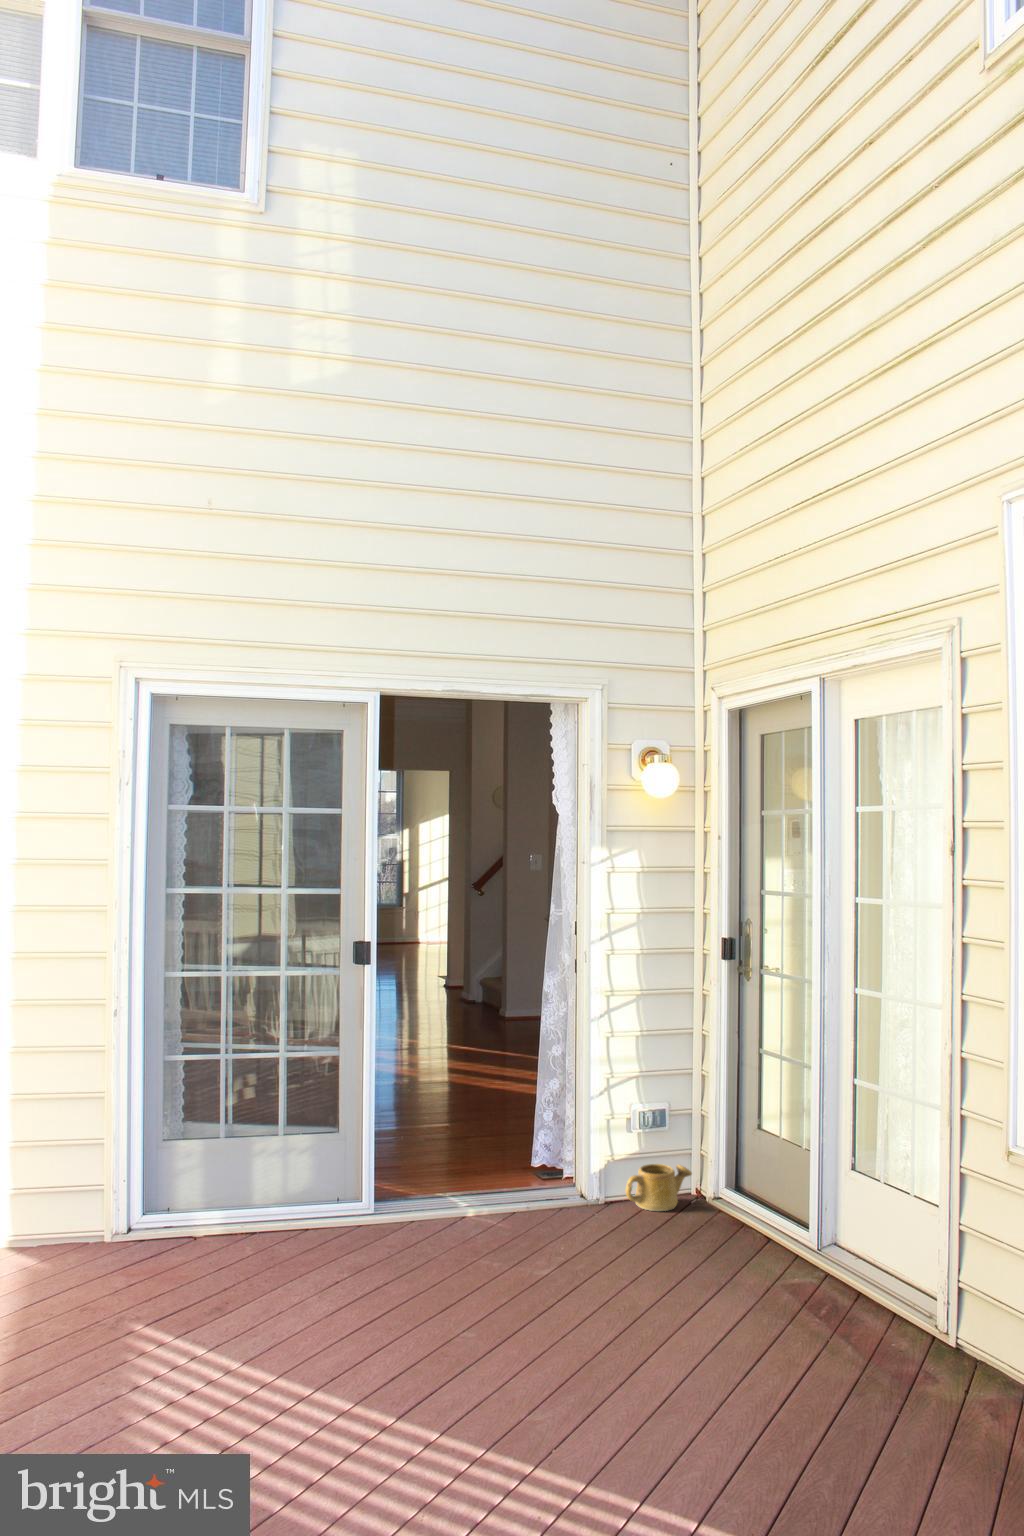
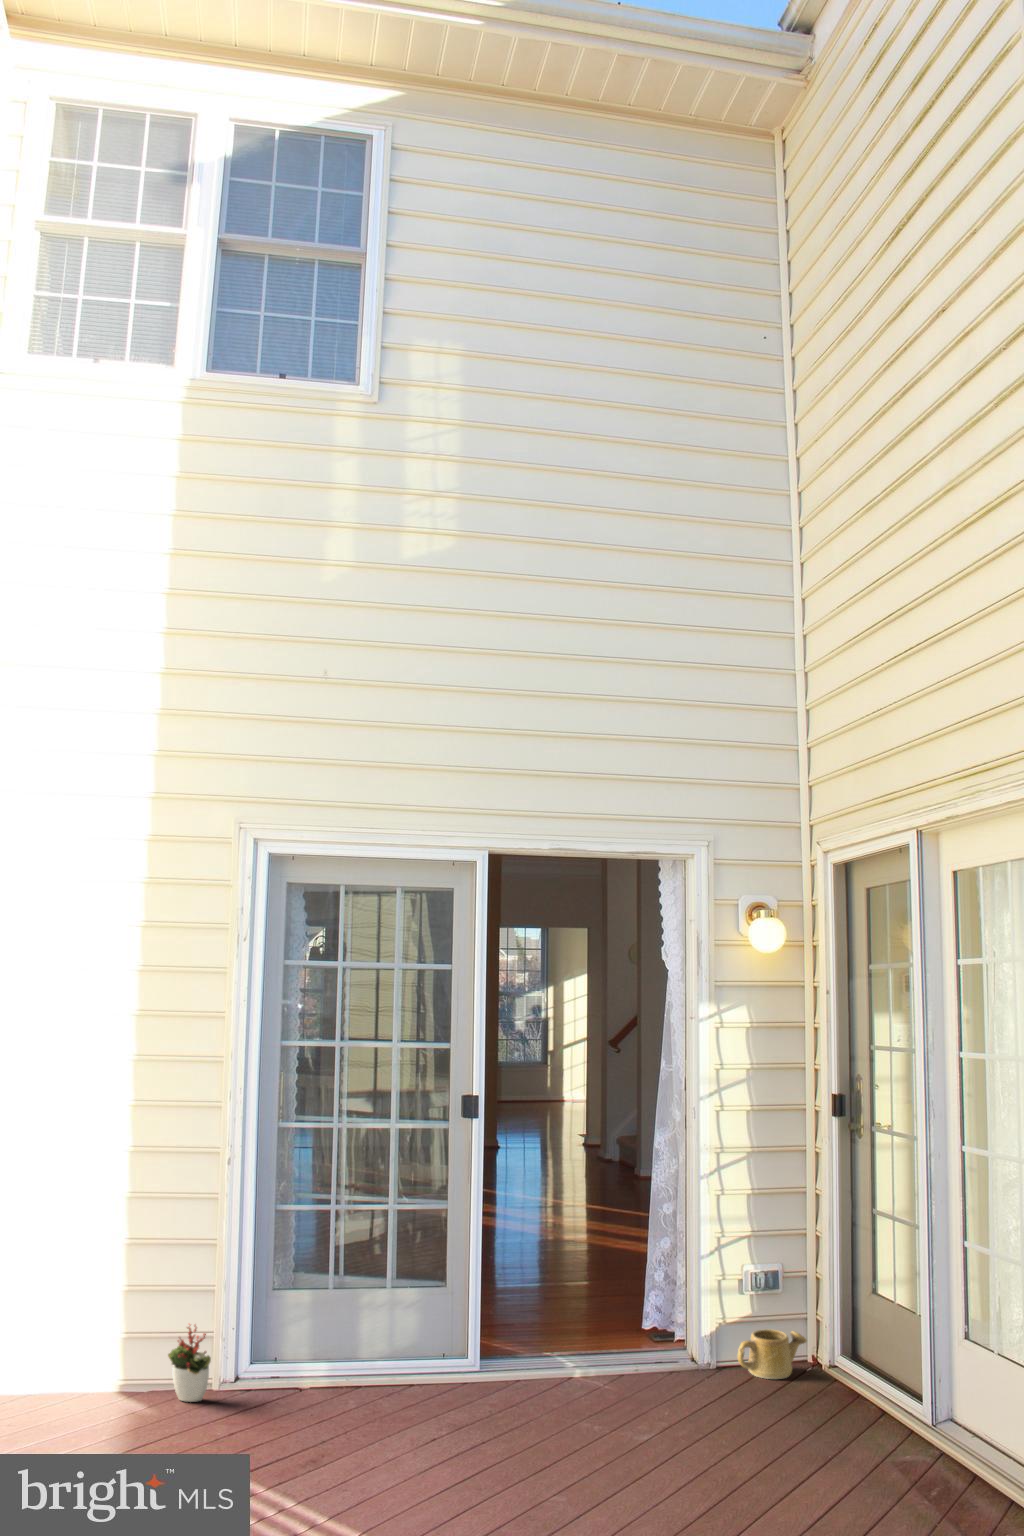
decorative plant: none [48,1177,93,1255] -> present [168,1324,211,1402]

